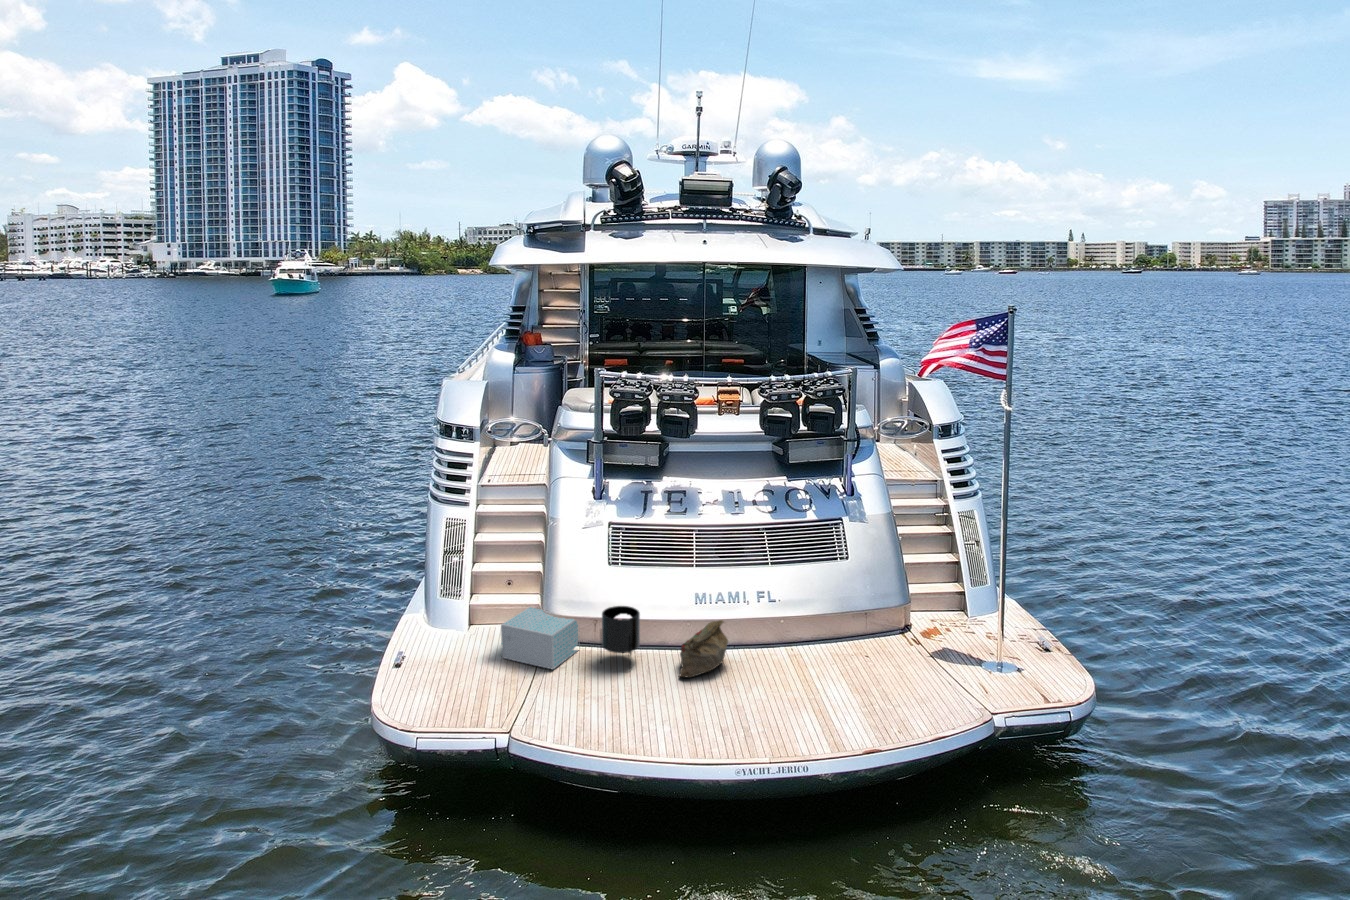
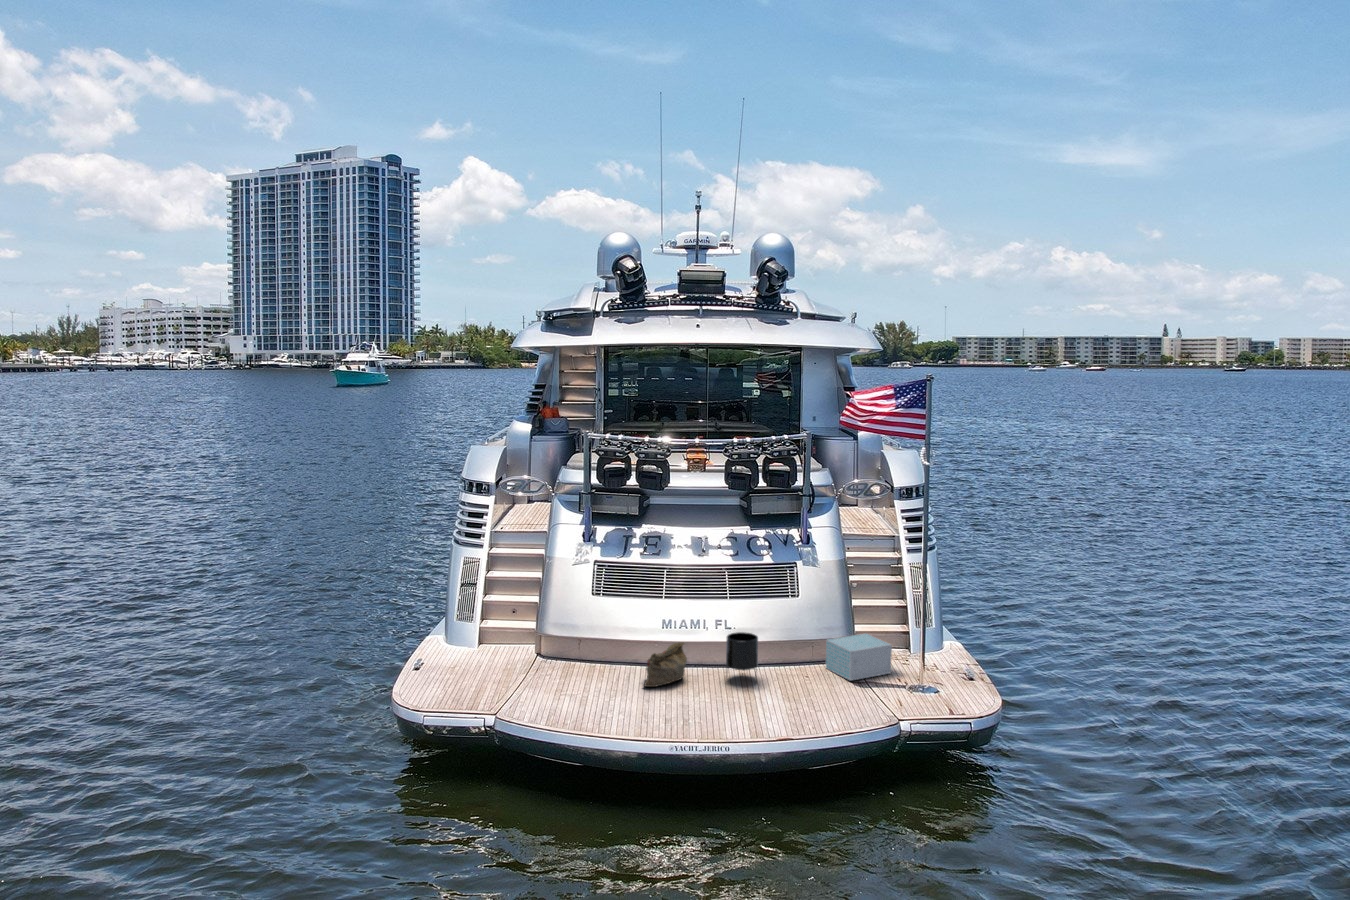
planter: present [601,606,640,665] -> present [726,632,758,676]
storage box: present [501,607,578,669] -> present [826,634,892,680]

